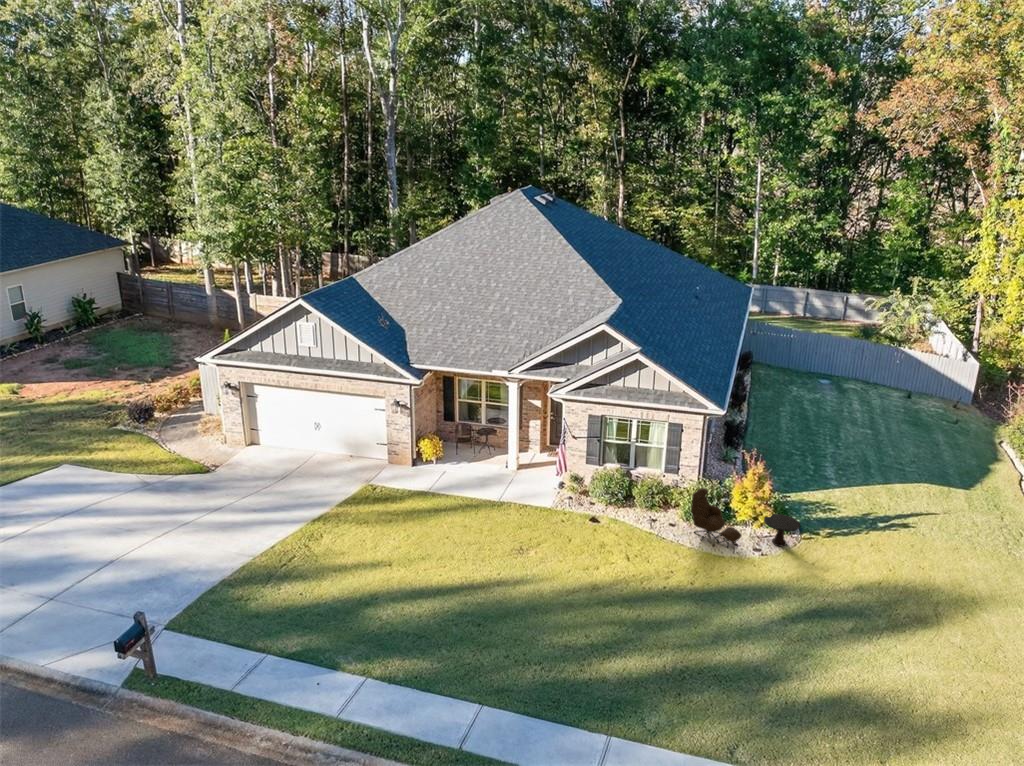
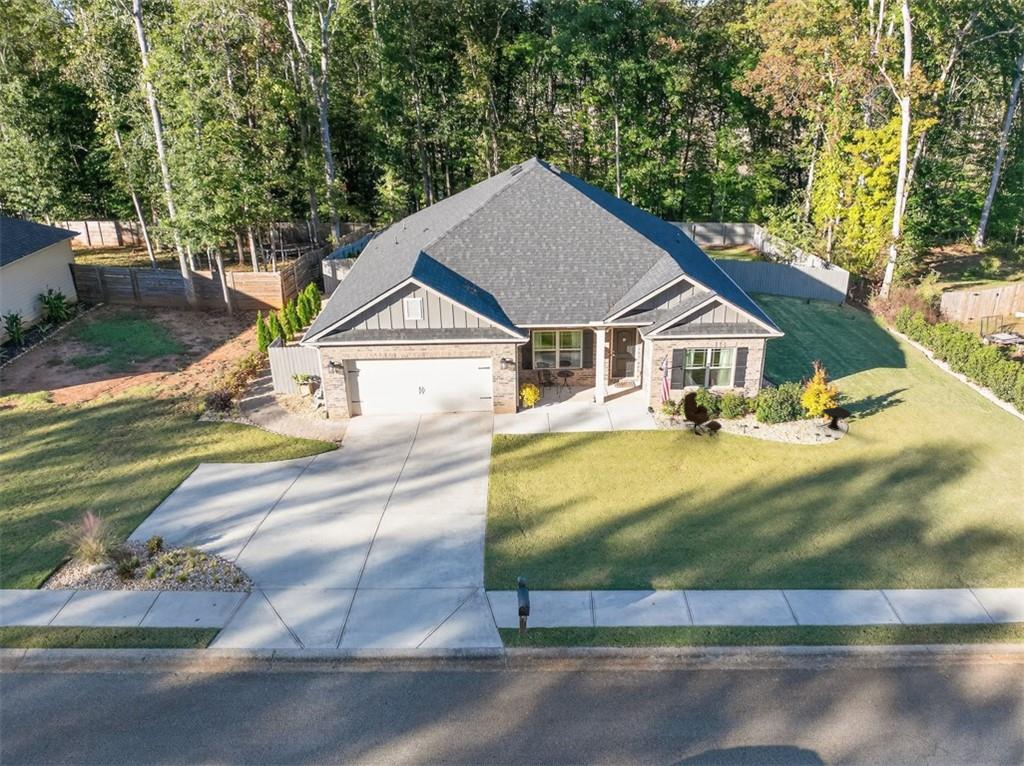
lounge chair: present [691,488,741,547] -> present [684,392,722,433]

